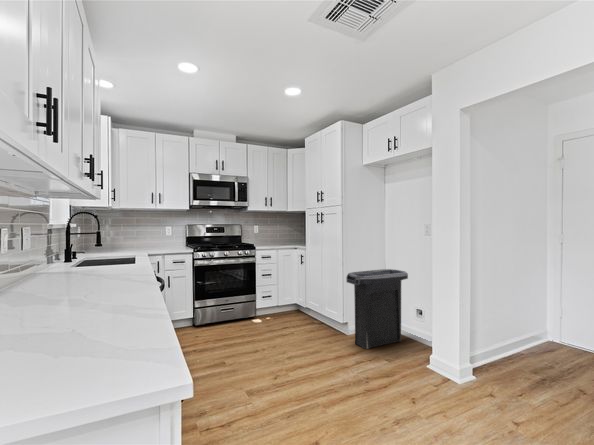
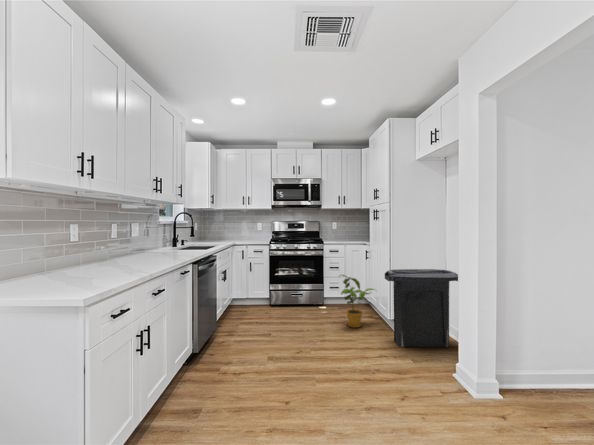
house plant: none [287,282,327,337] -> present [341,275,375,328]

